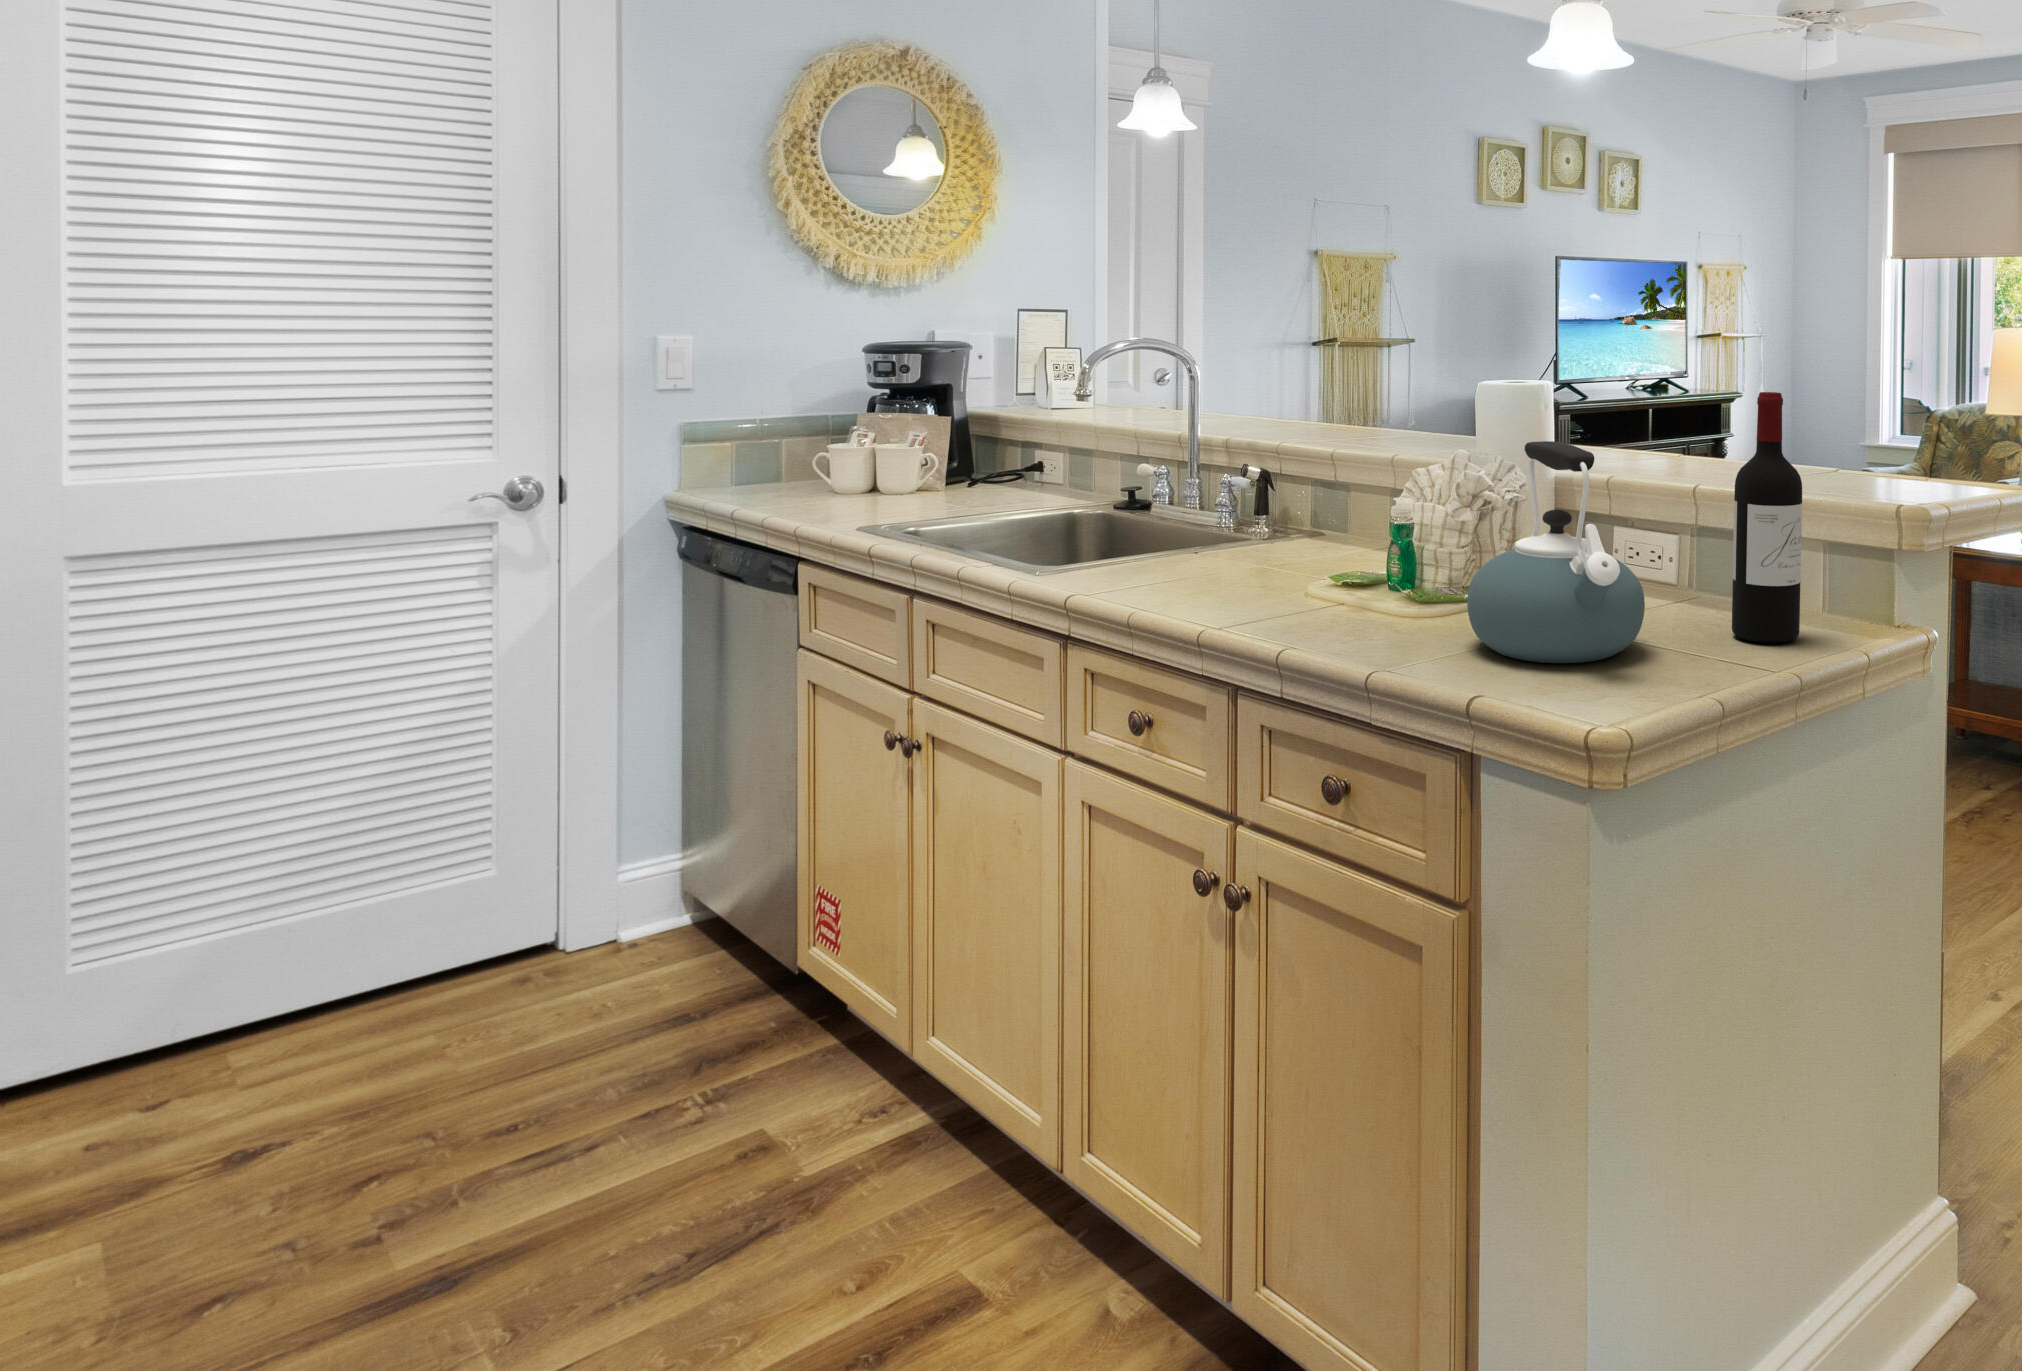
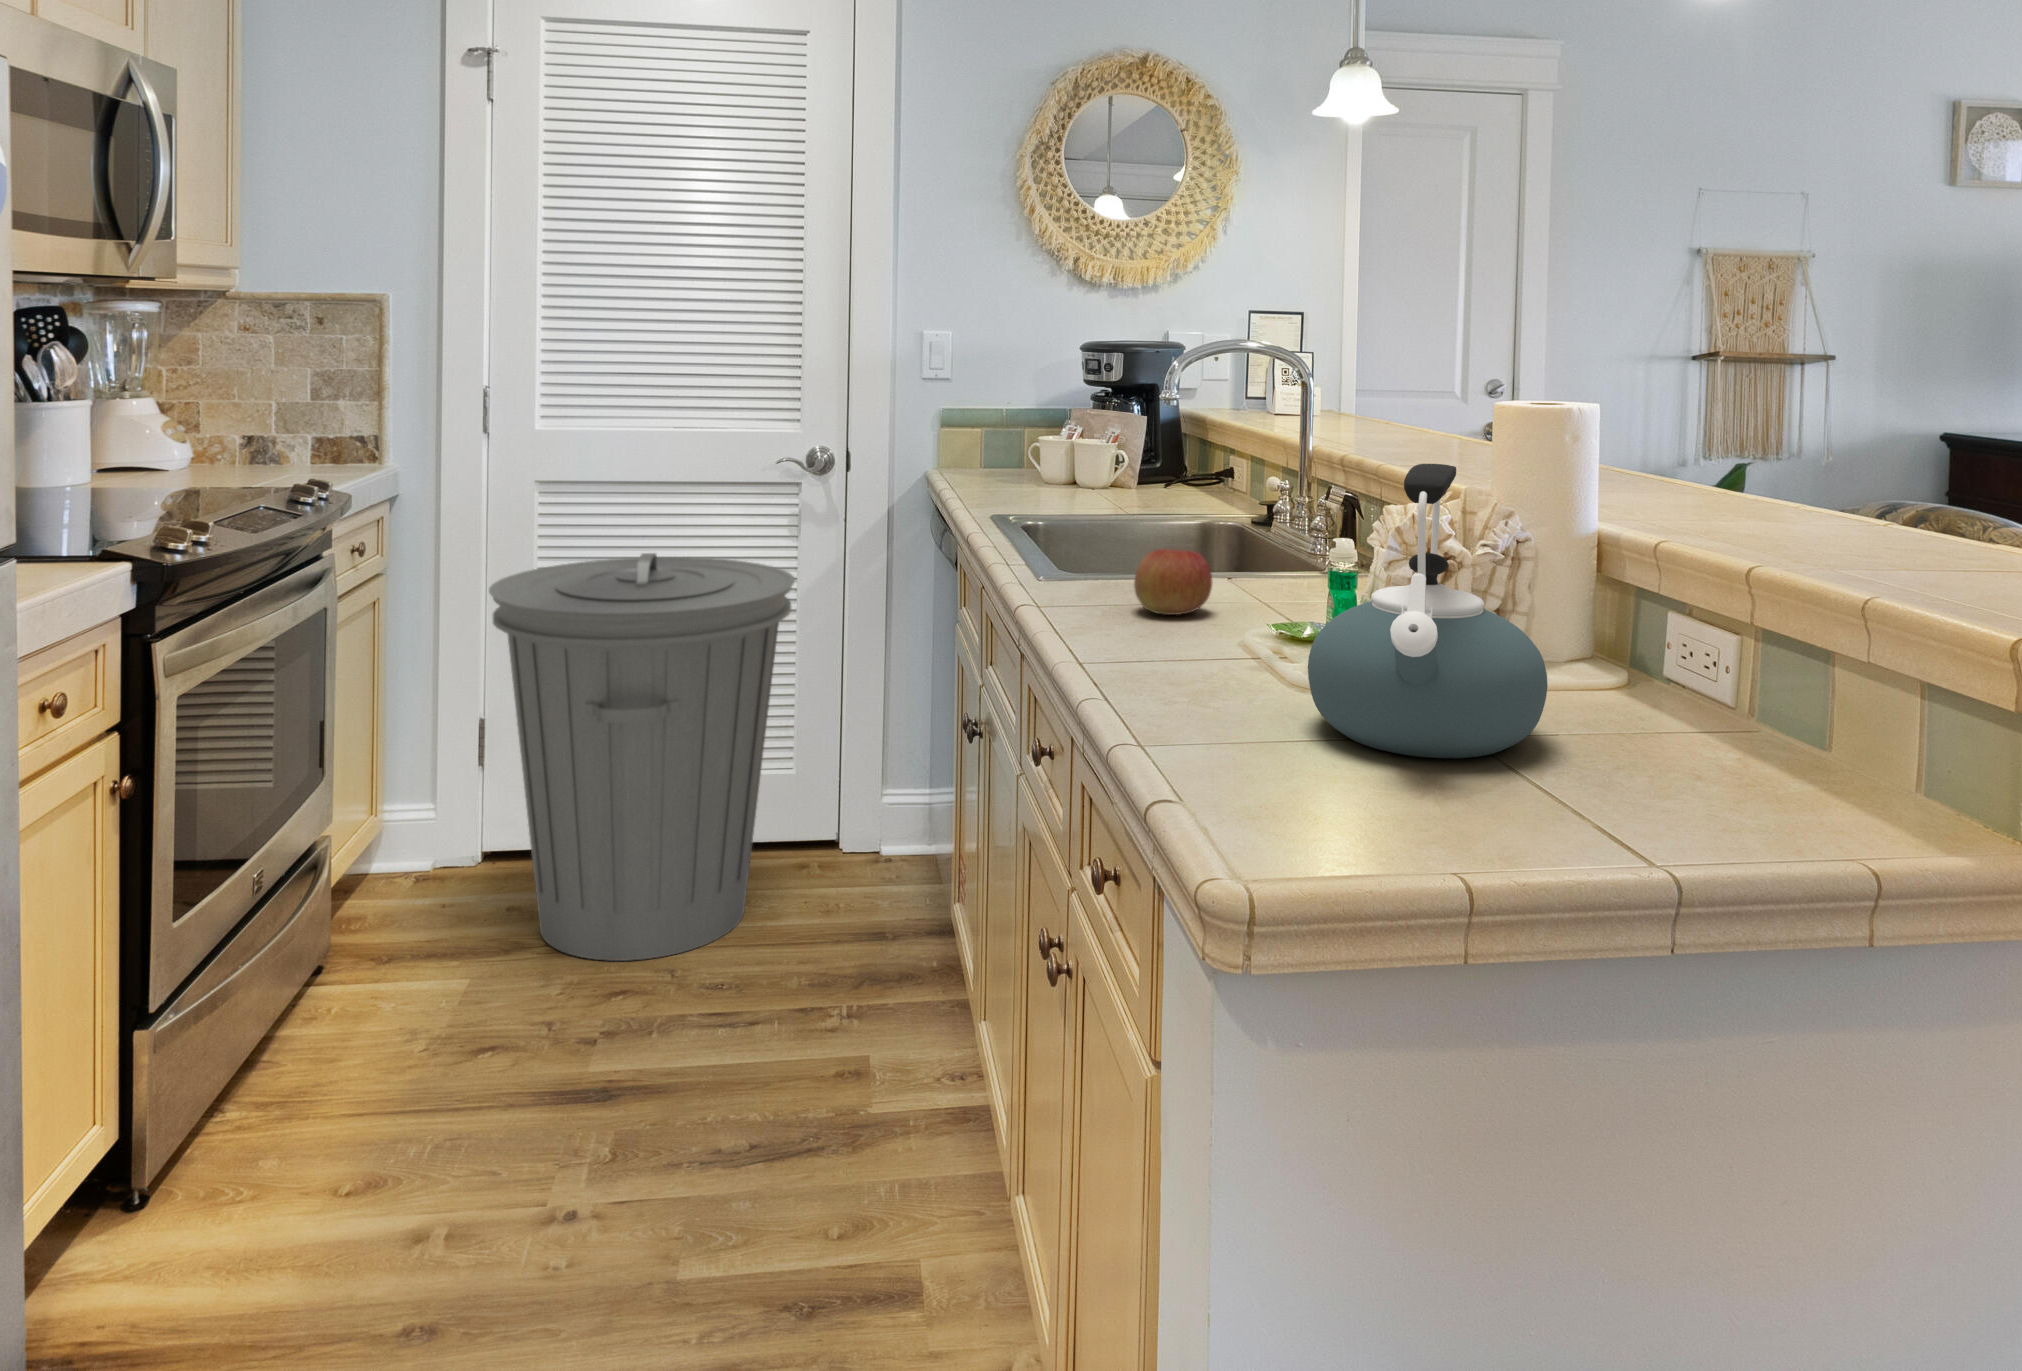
wine bottle: present [1732,392,1802,643] -> none [1705,414,1822,790]
apple: none [1174,536,1245,596] -> present [1134,549,1212,615]
trash can: none [62,622,550,1162] -> present [489,553,795,961]

